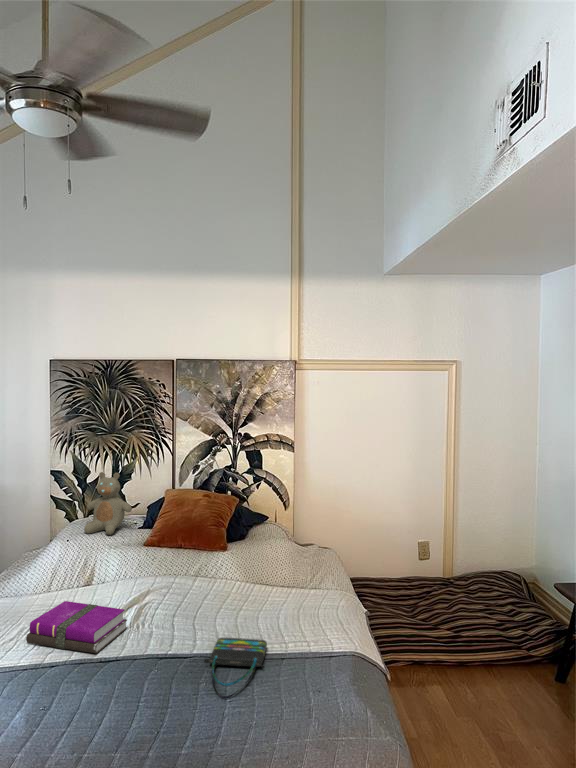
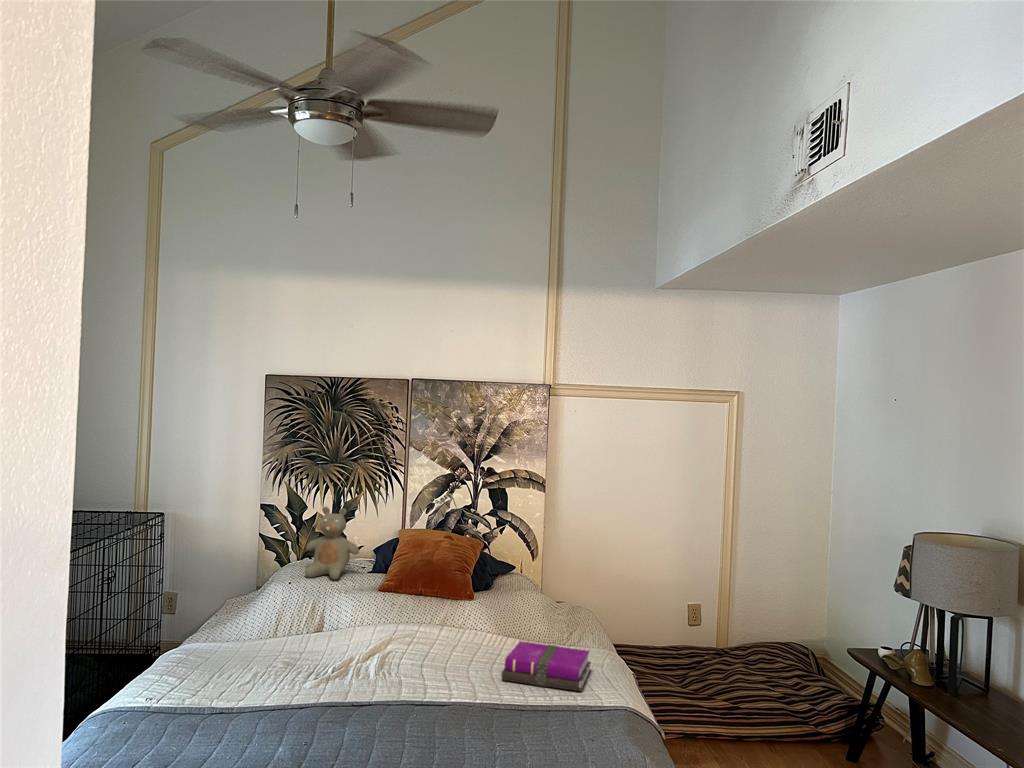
notebook: present [26,601,127,653] -> present [502,641,591,691]
tote bag: present [204,638,267,699] -> none [464,688,531,745]

